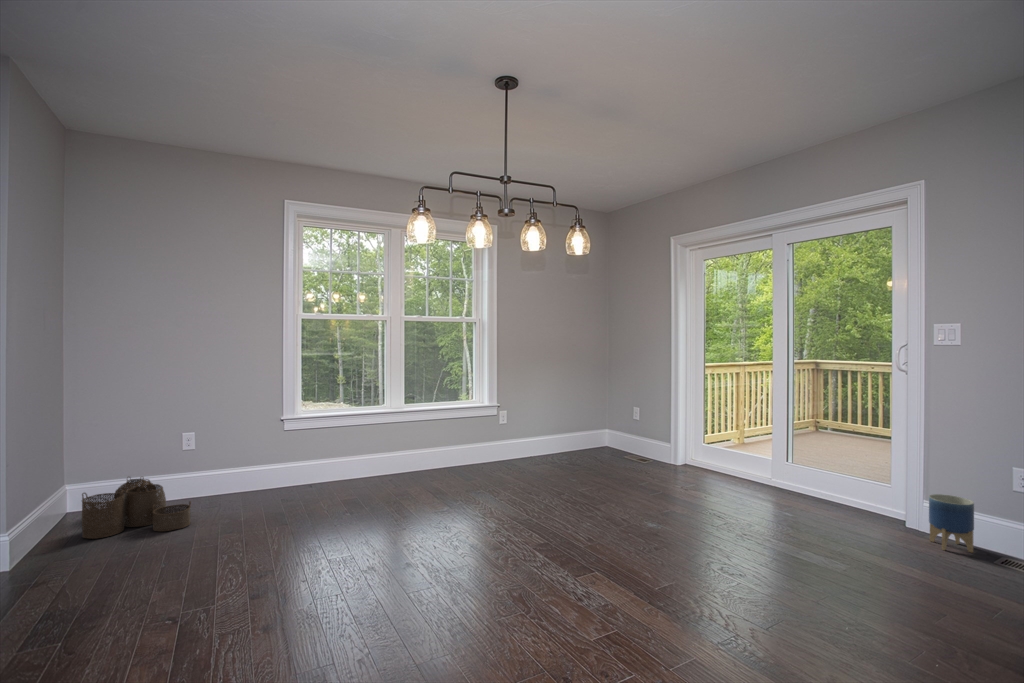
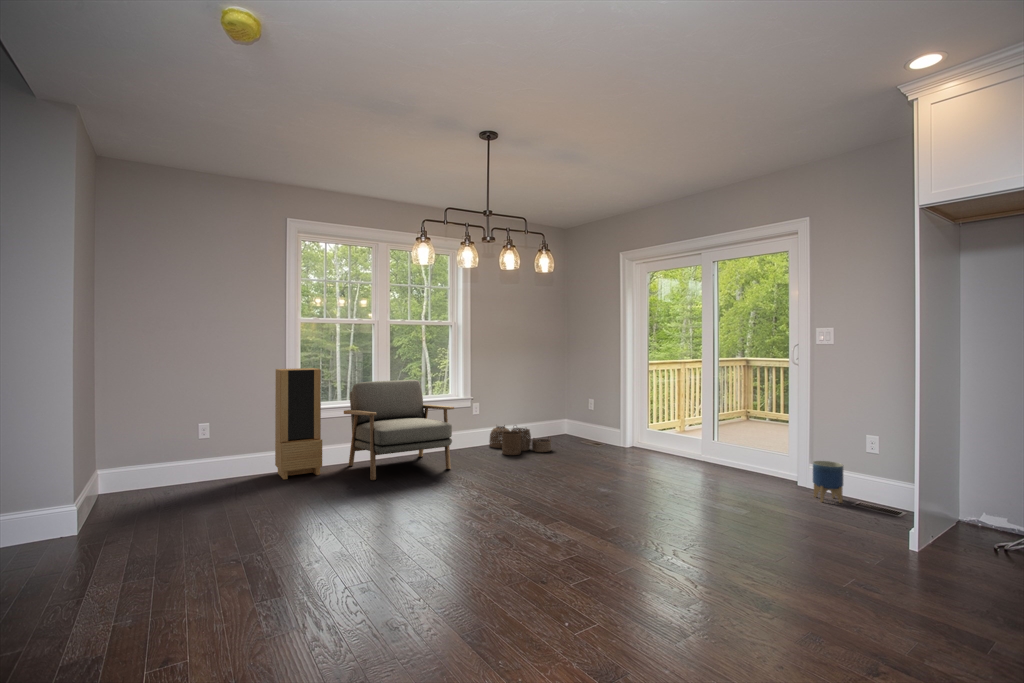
storage cabinet: none [271,371,322,499] -> present [275,368,322,479]
armchair: none [349,384,474,502] -> present [344,380,454,480]
woven basket: present [82,478,191,539] -> present [489,425,551,455]

